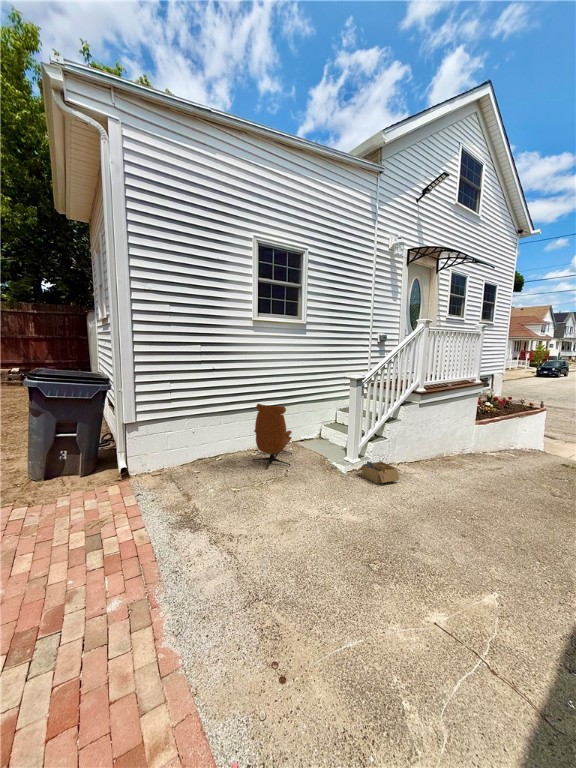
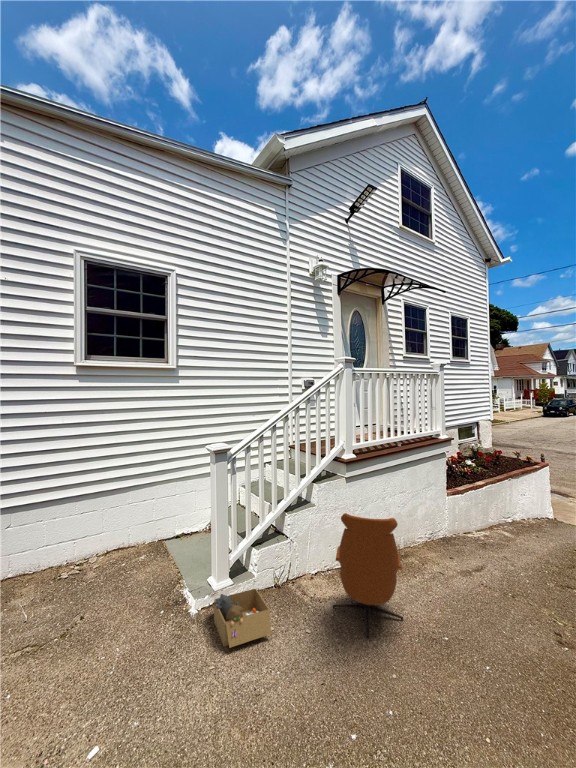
lounge chair: present [253,404,292,469] -> present [333,513,403,638]

